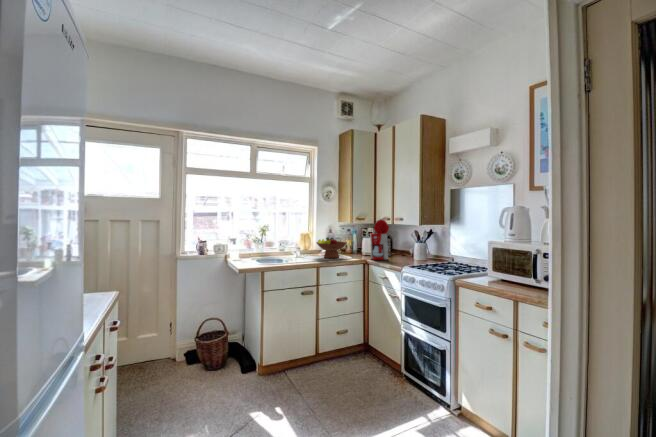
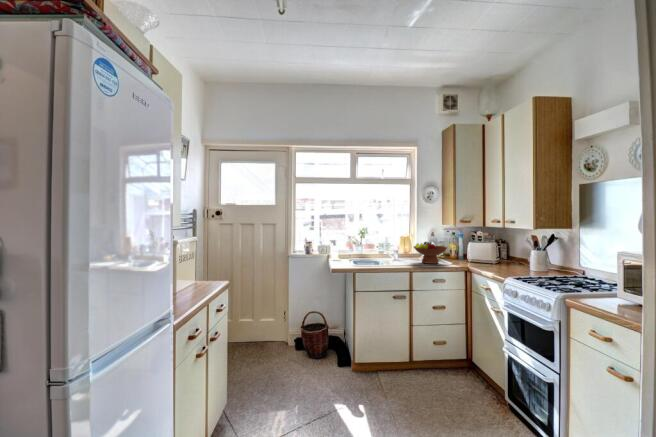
coffee maker: present [370,219,391,260] -> none [473,222,503,269]

